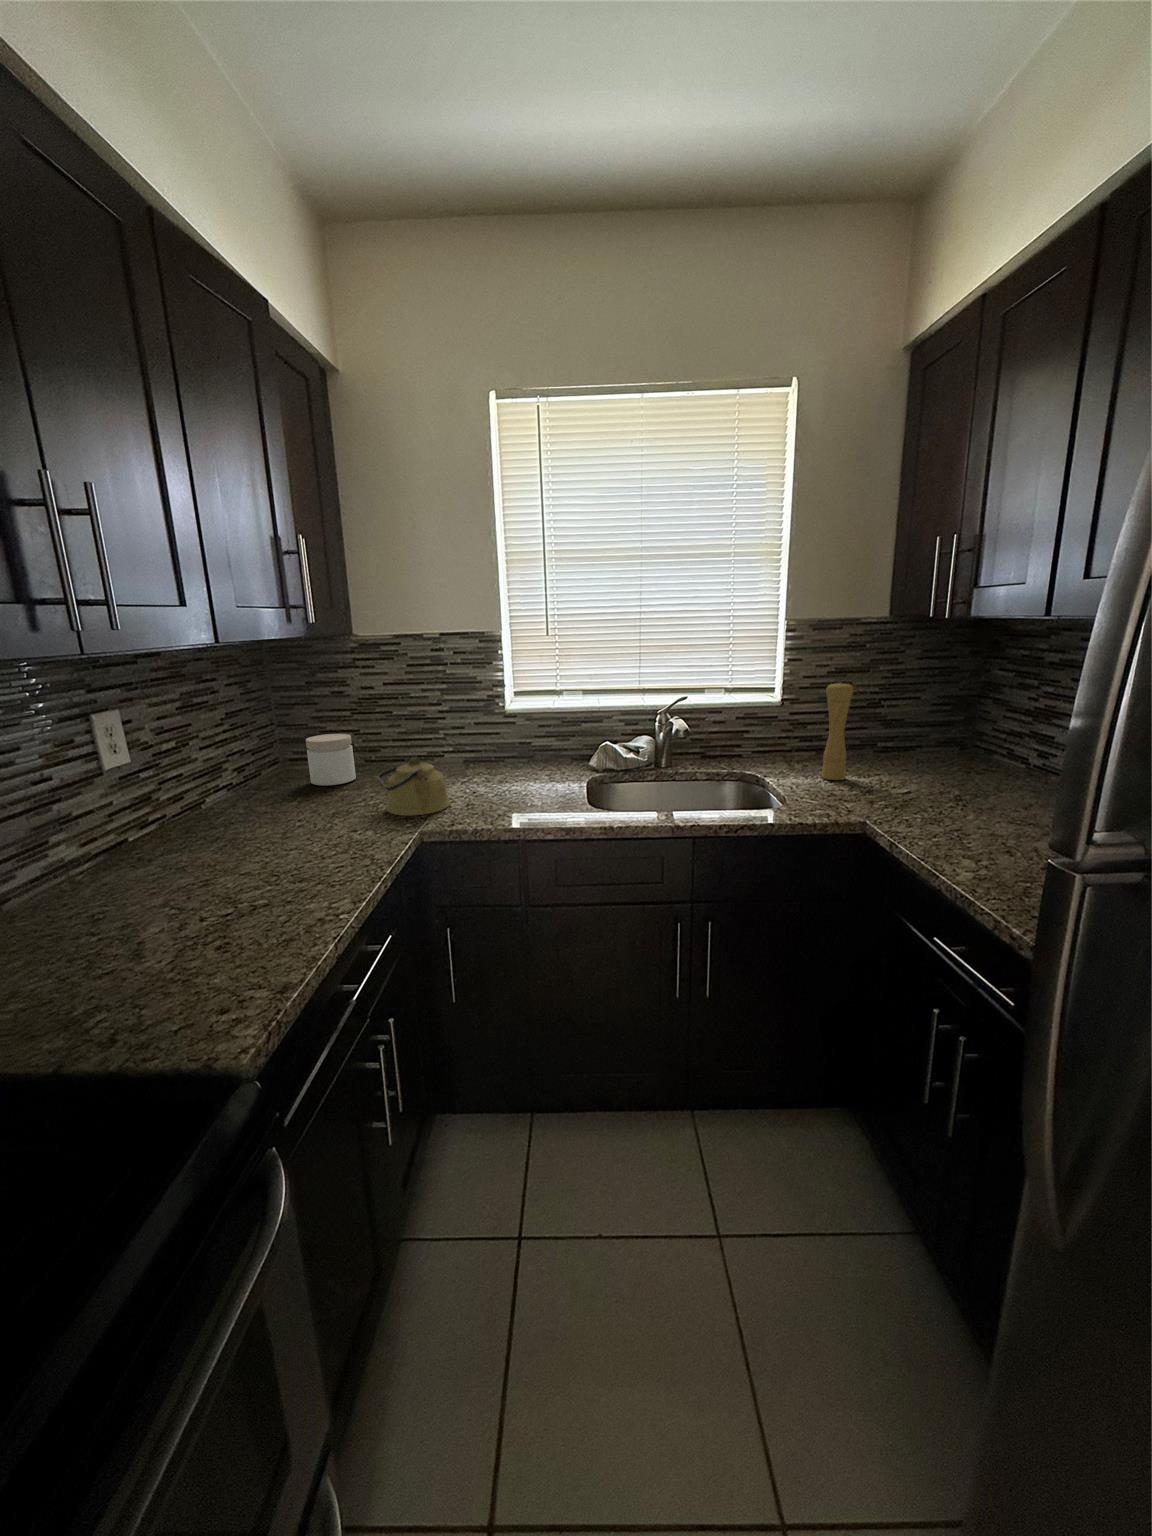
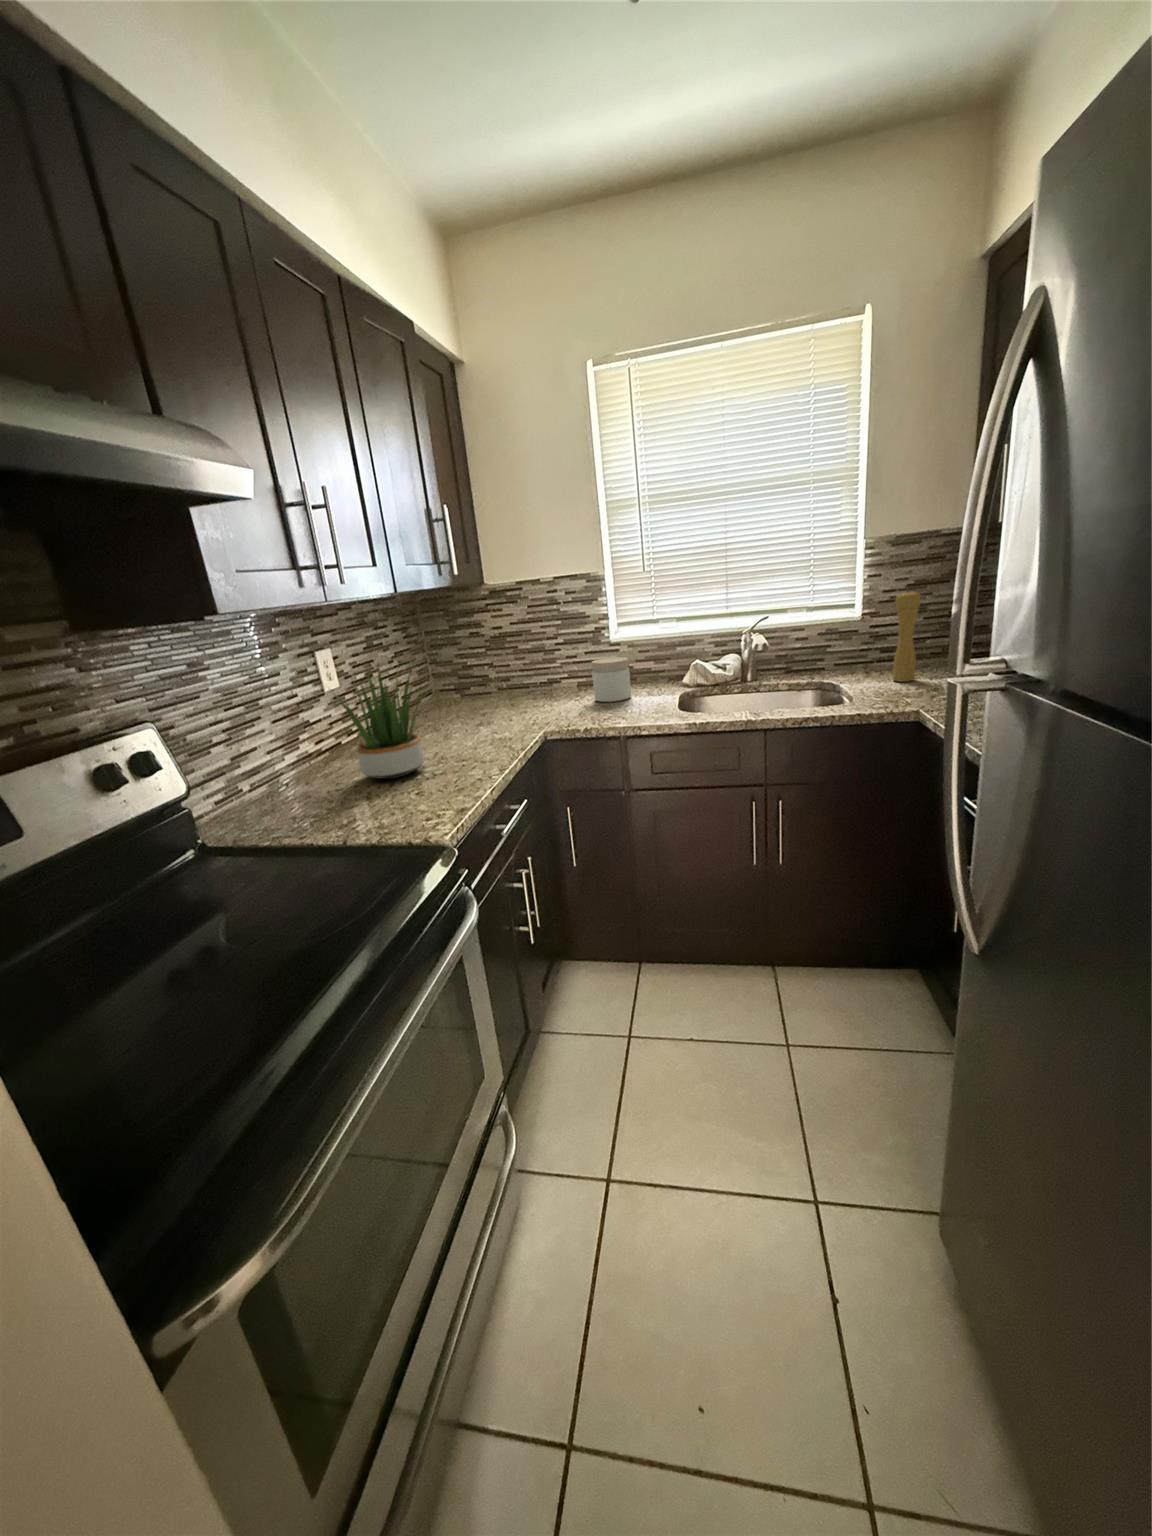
jar: present [306,734,356,786] -> present [591,657,631,702]
potted plant: none [87,743,253,916] -> present [334,668,424,779]
kettle: present [378,758,450,816] -> none [510,678,567,722]

